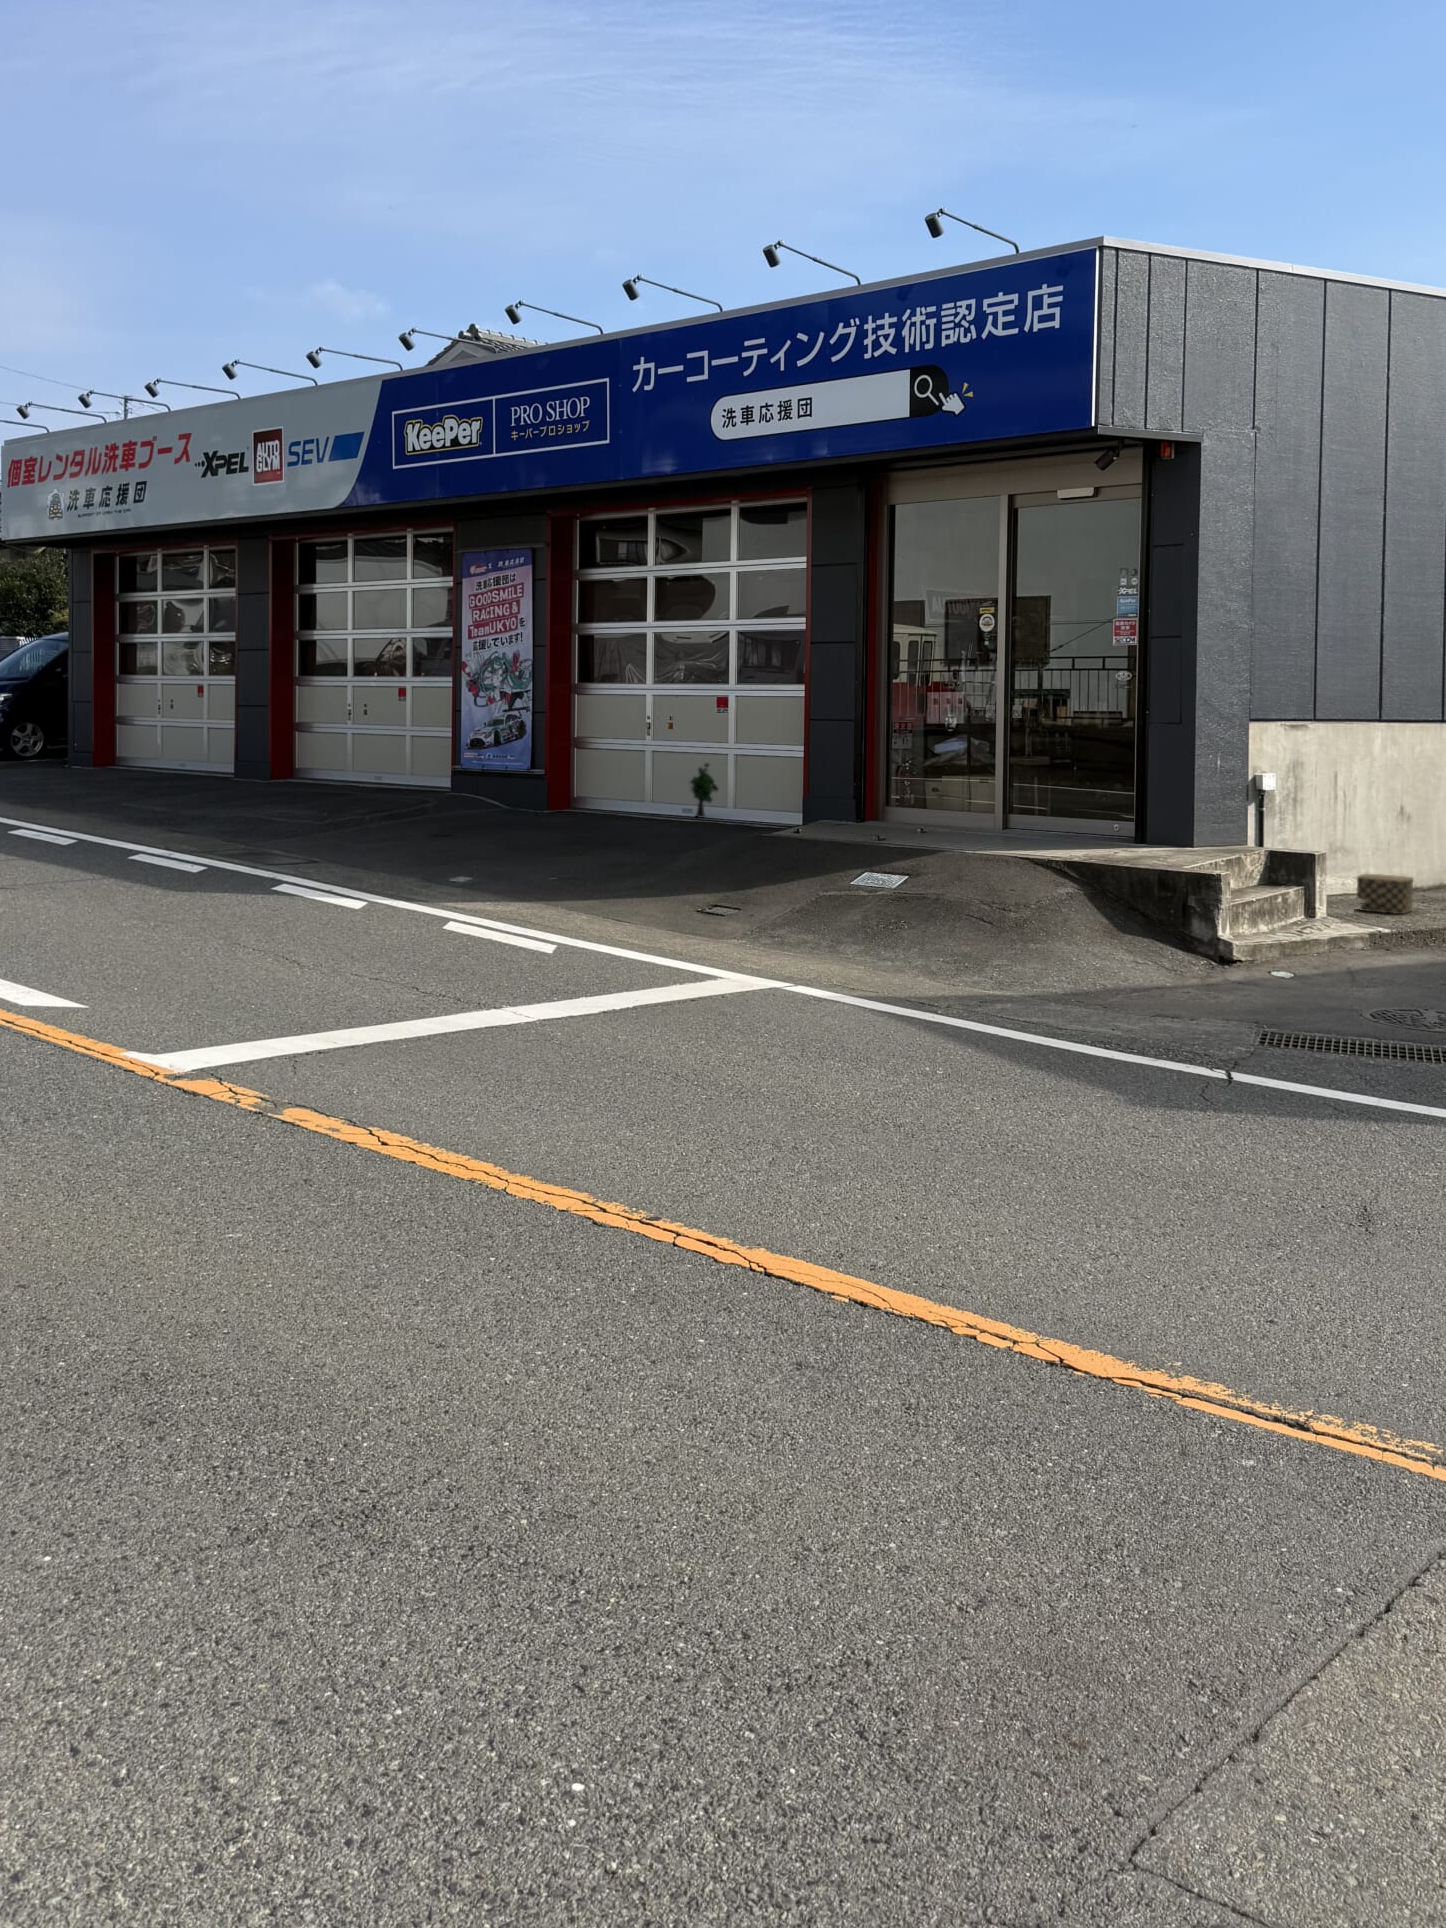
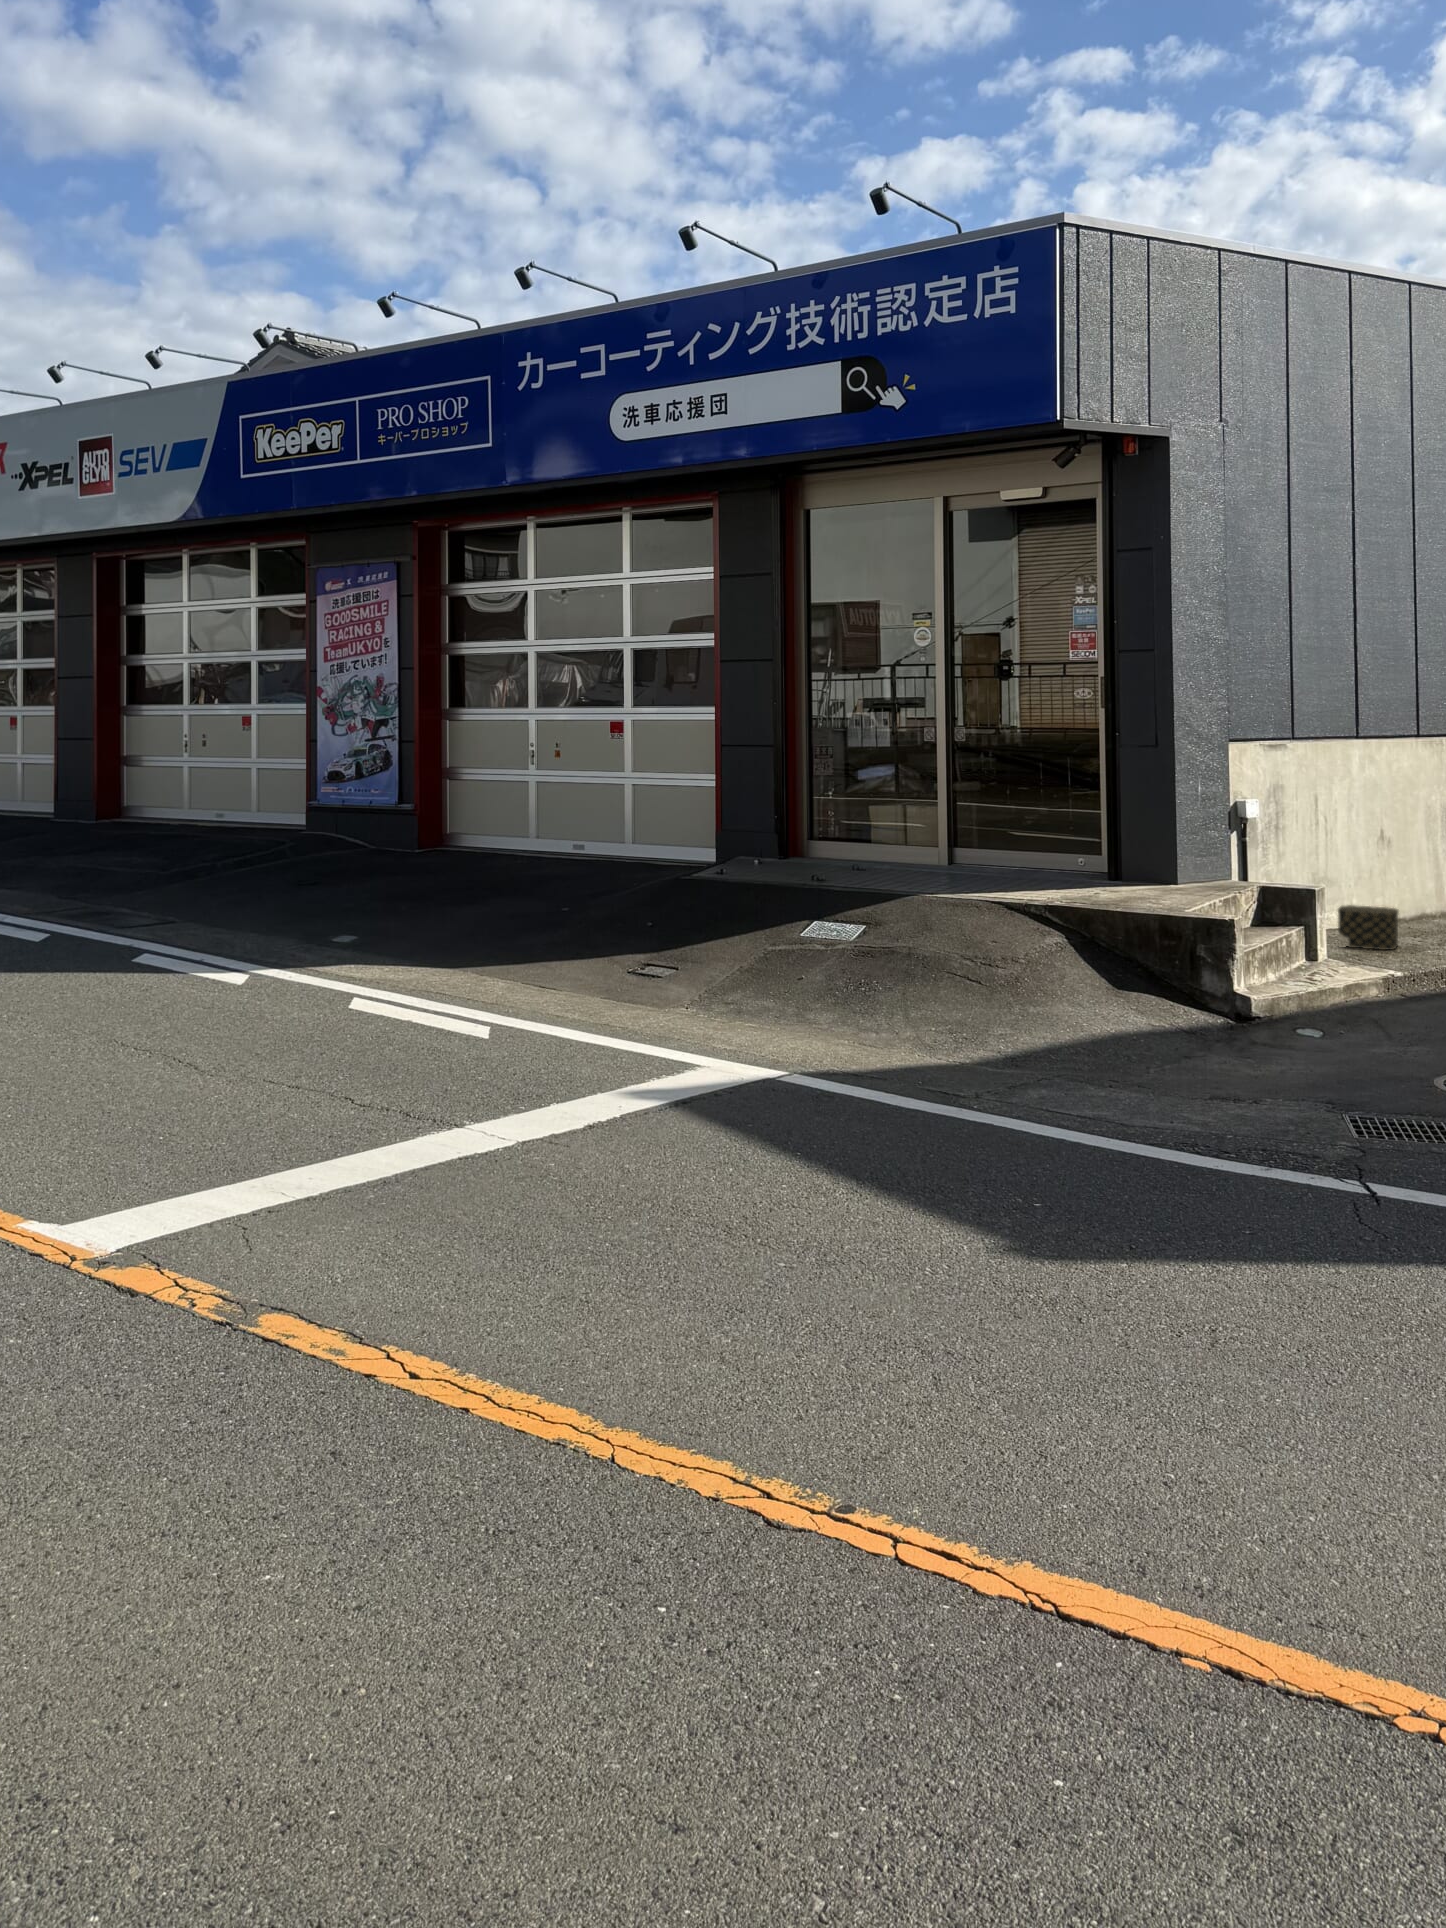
decorative plant: present [690,763,719,817] -> none [579,795,614,856]

